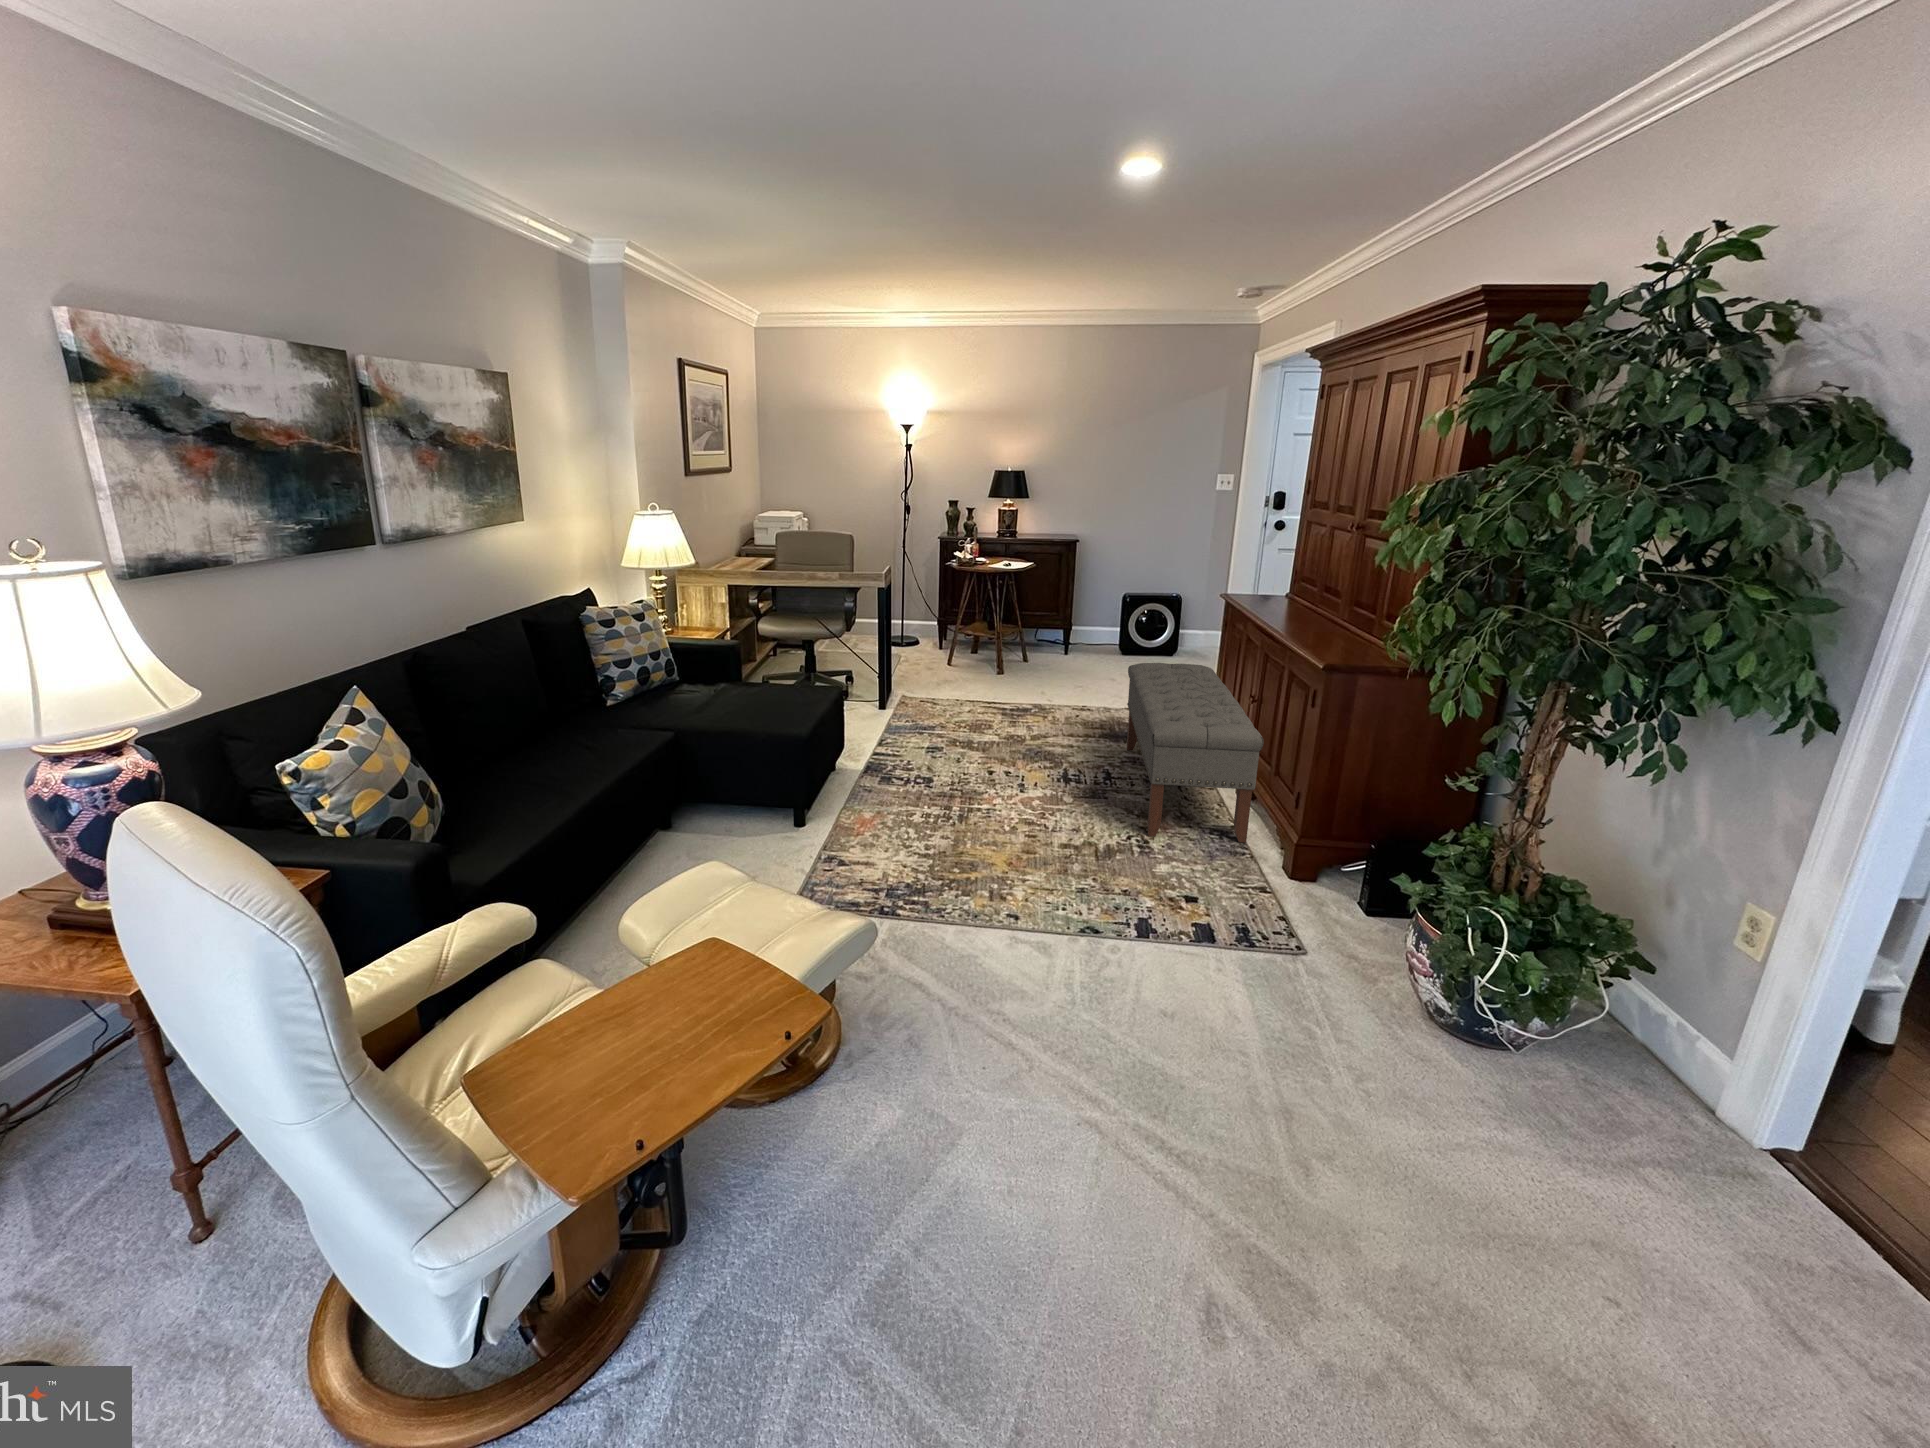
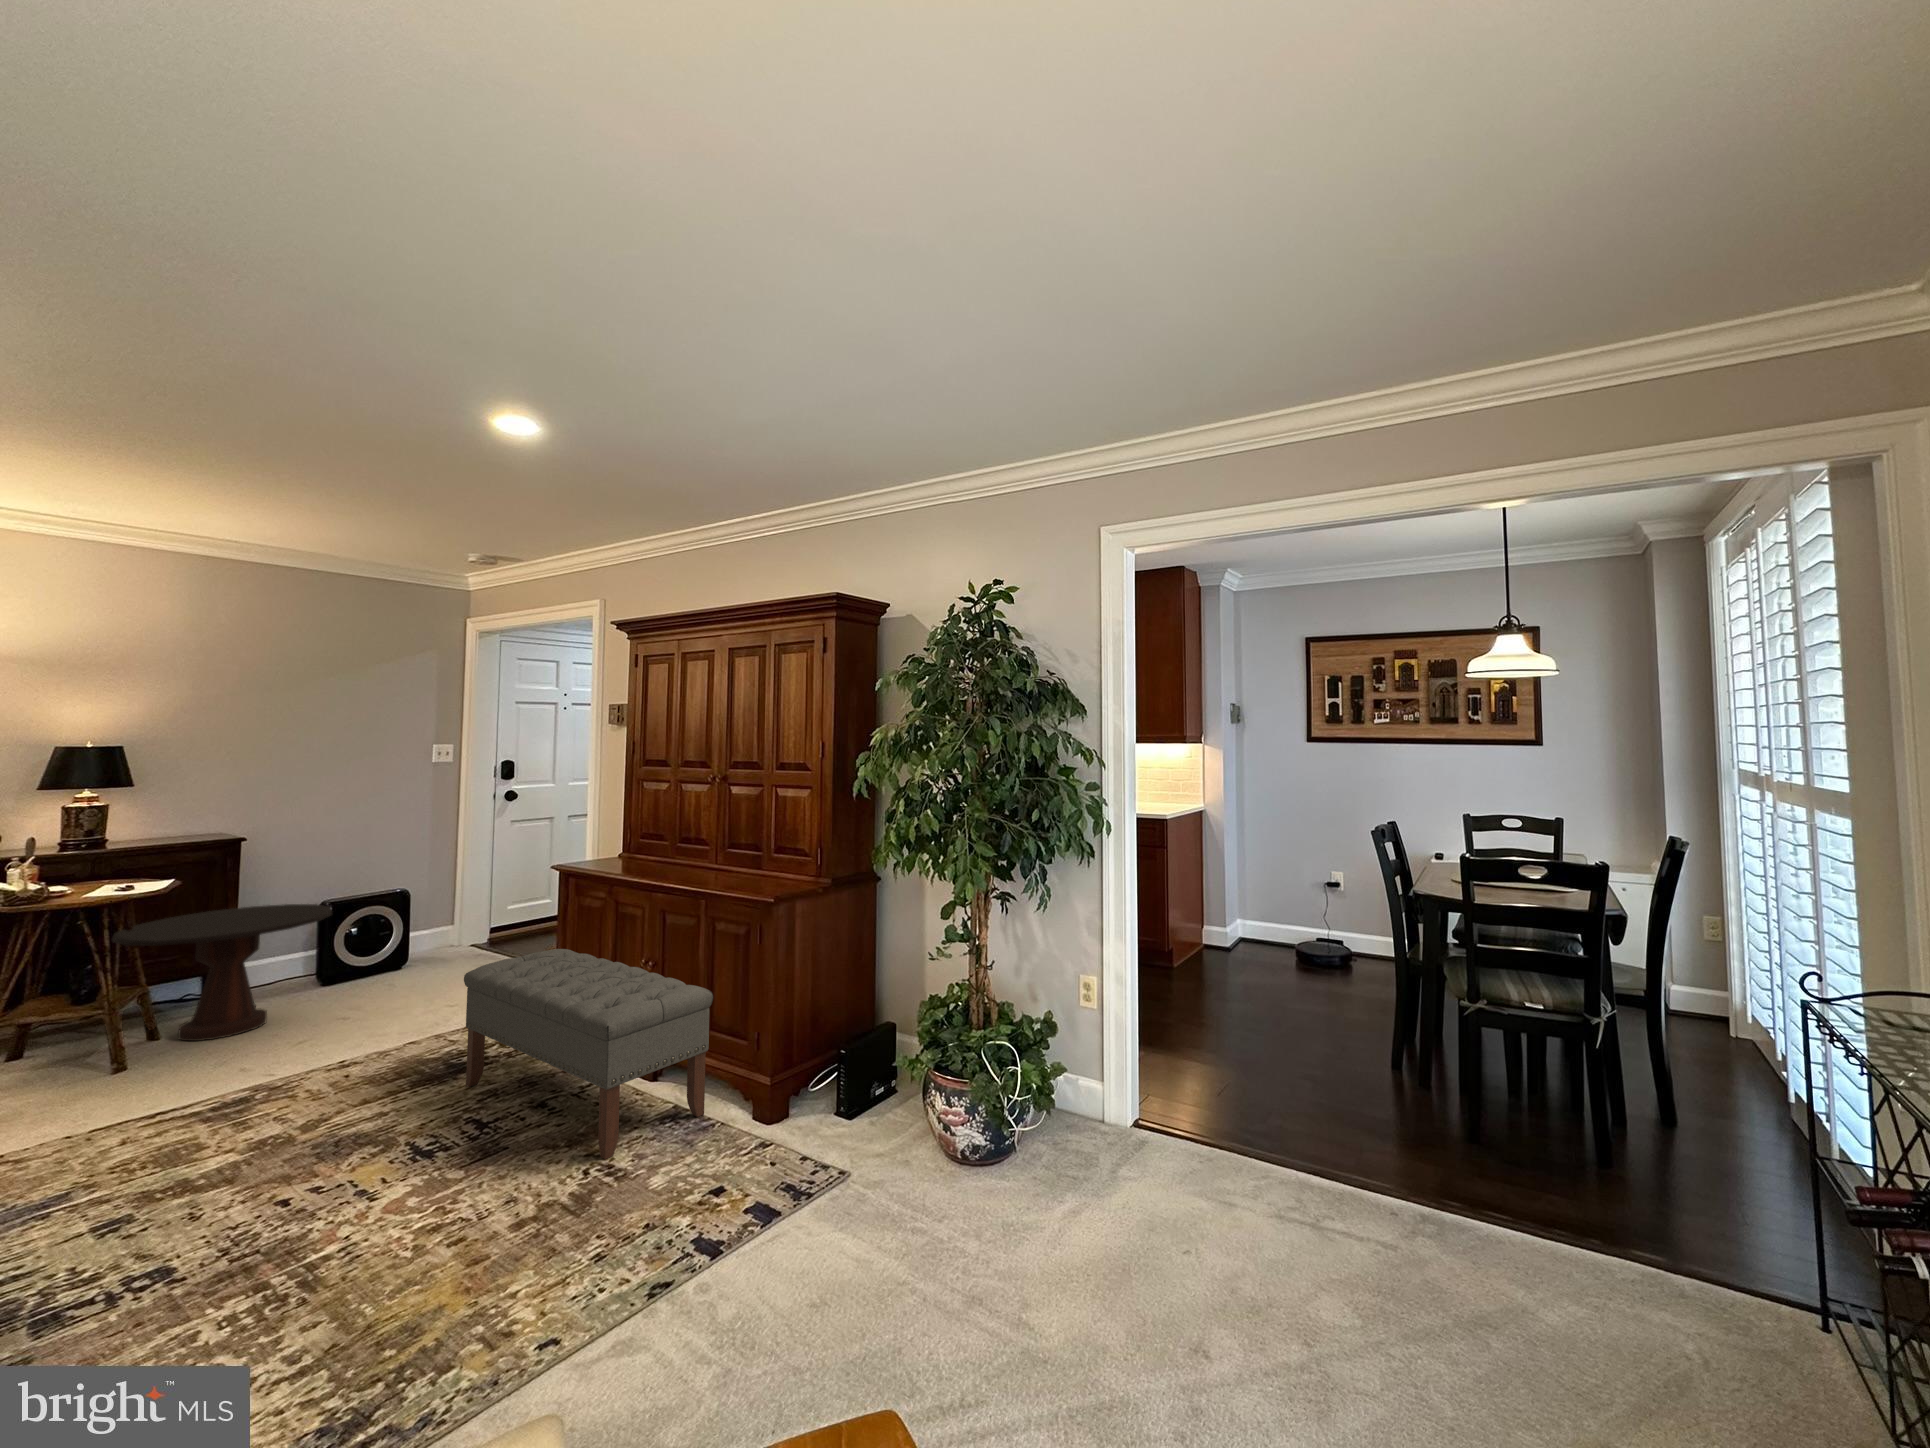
side table: none [1005,588,1114,672] -> present [112,904,332,1041]

